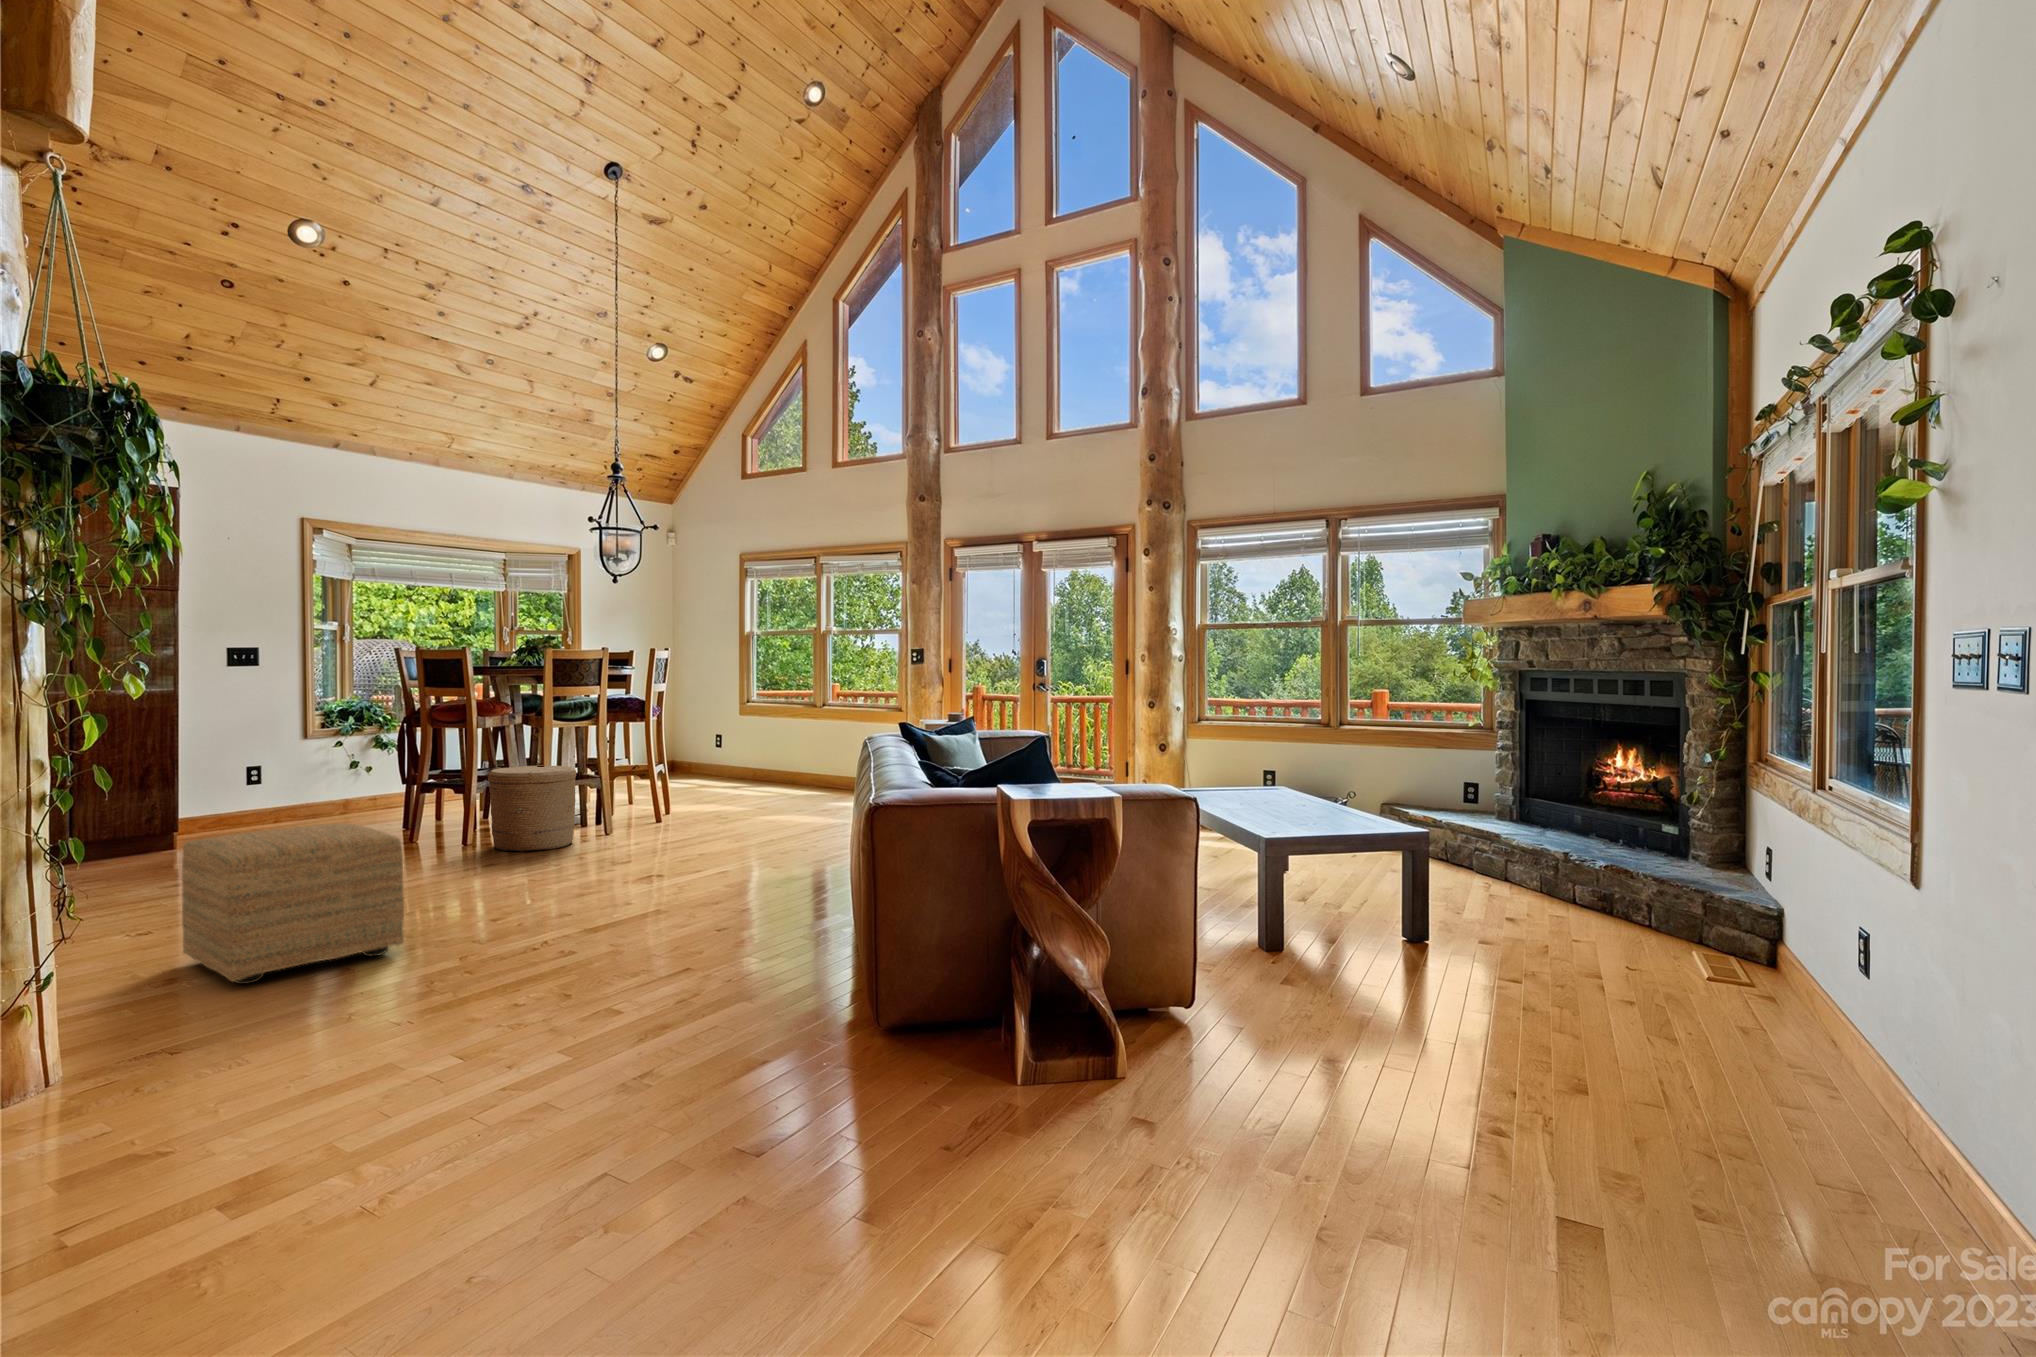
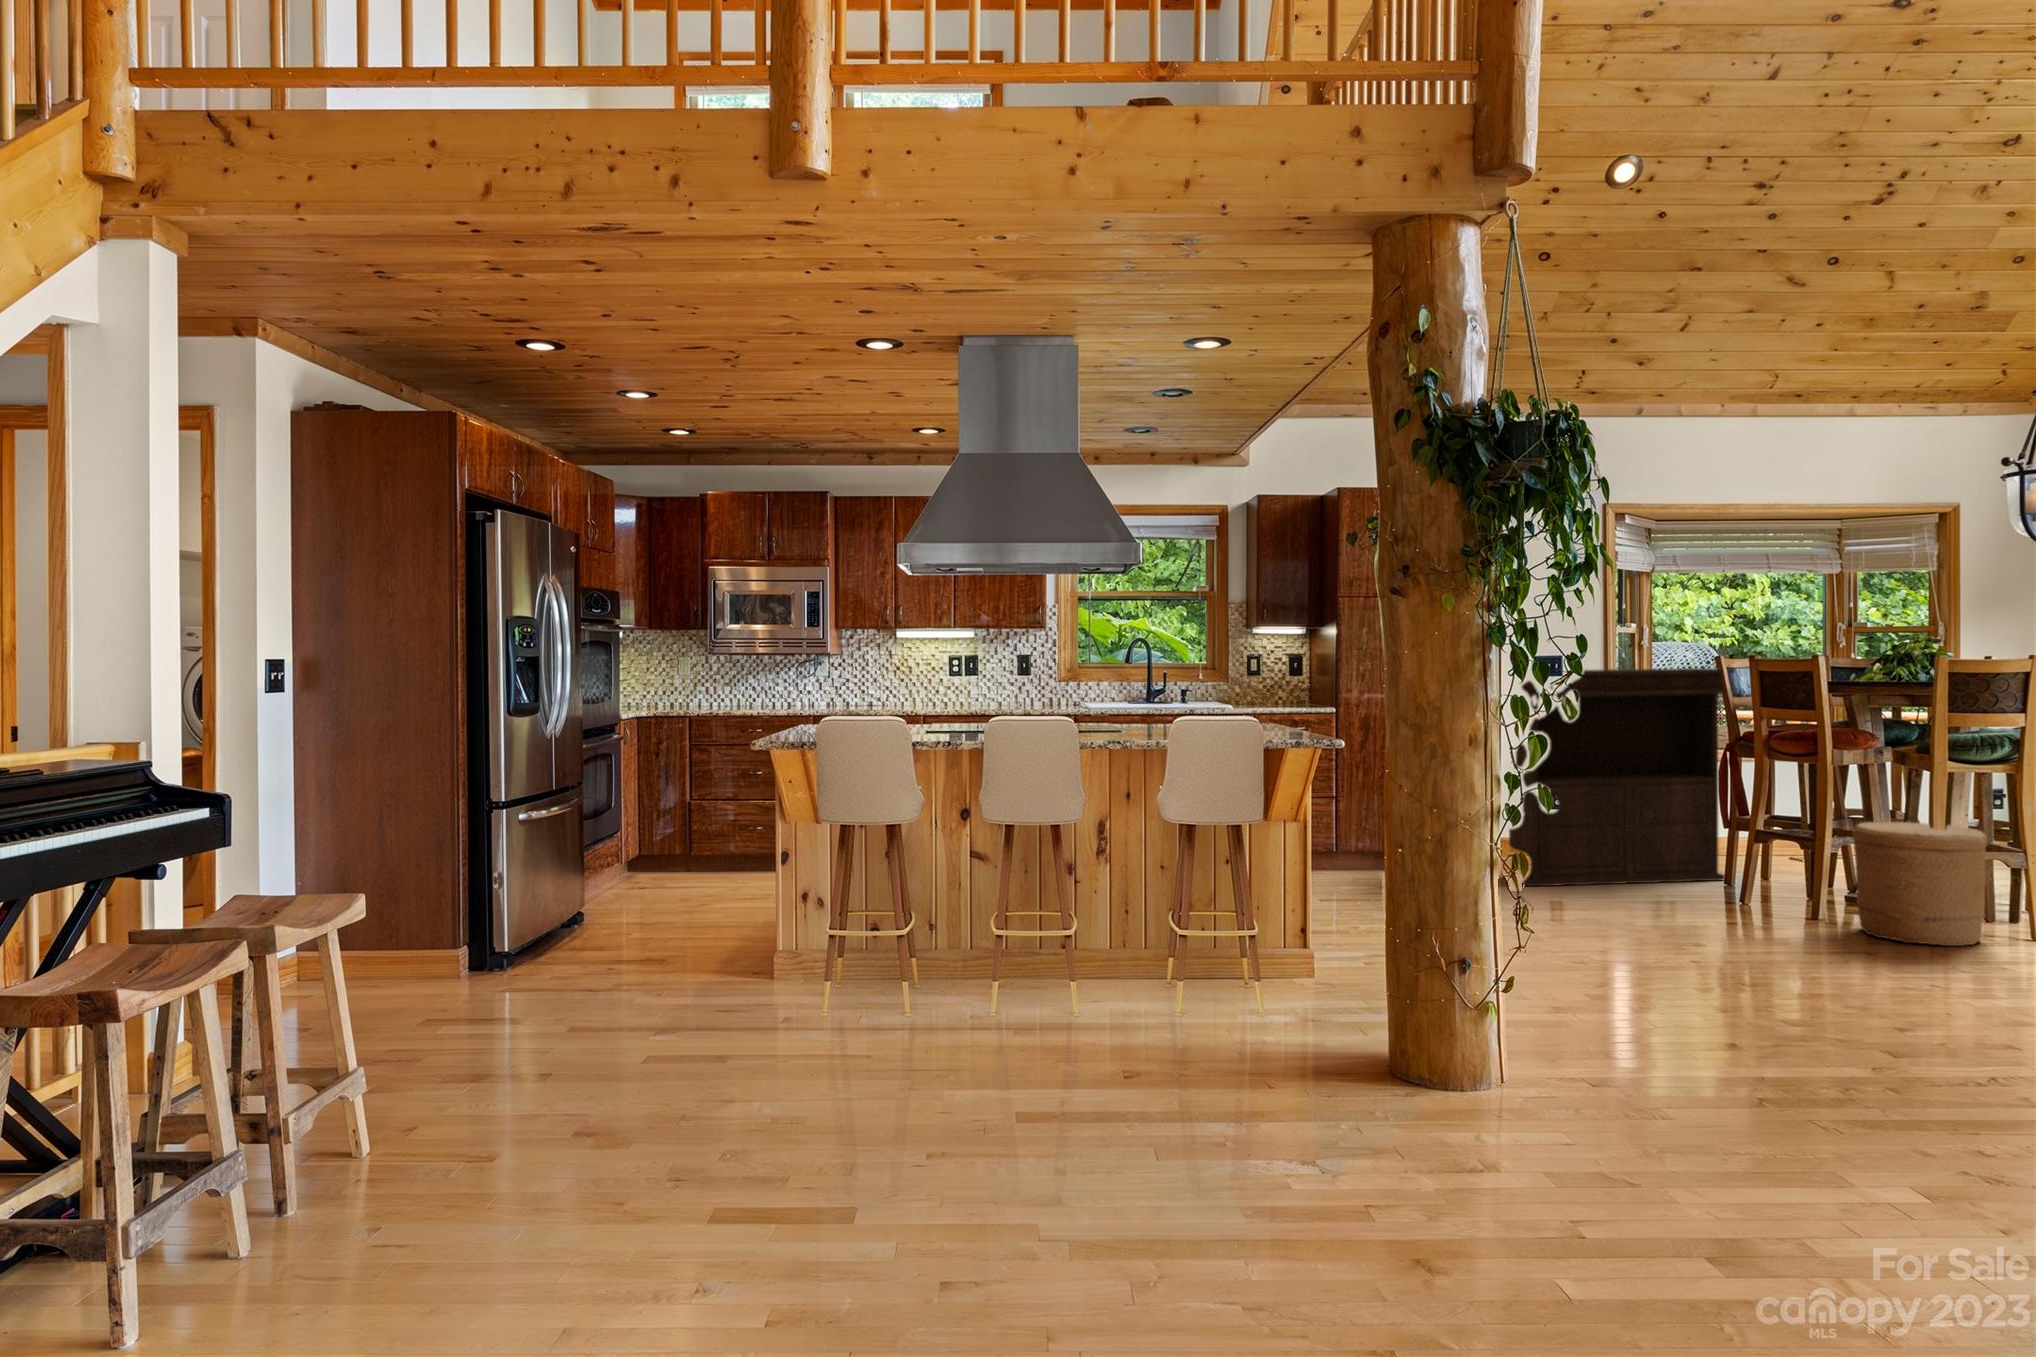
console table: none [176,658,413,853] -> present [1509,668,1734,886]
ottoman: present [182,823,404,984] -> none [1556,882,1802,1058]

